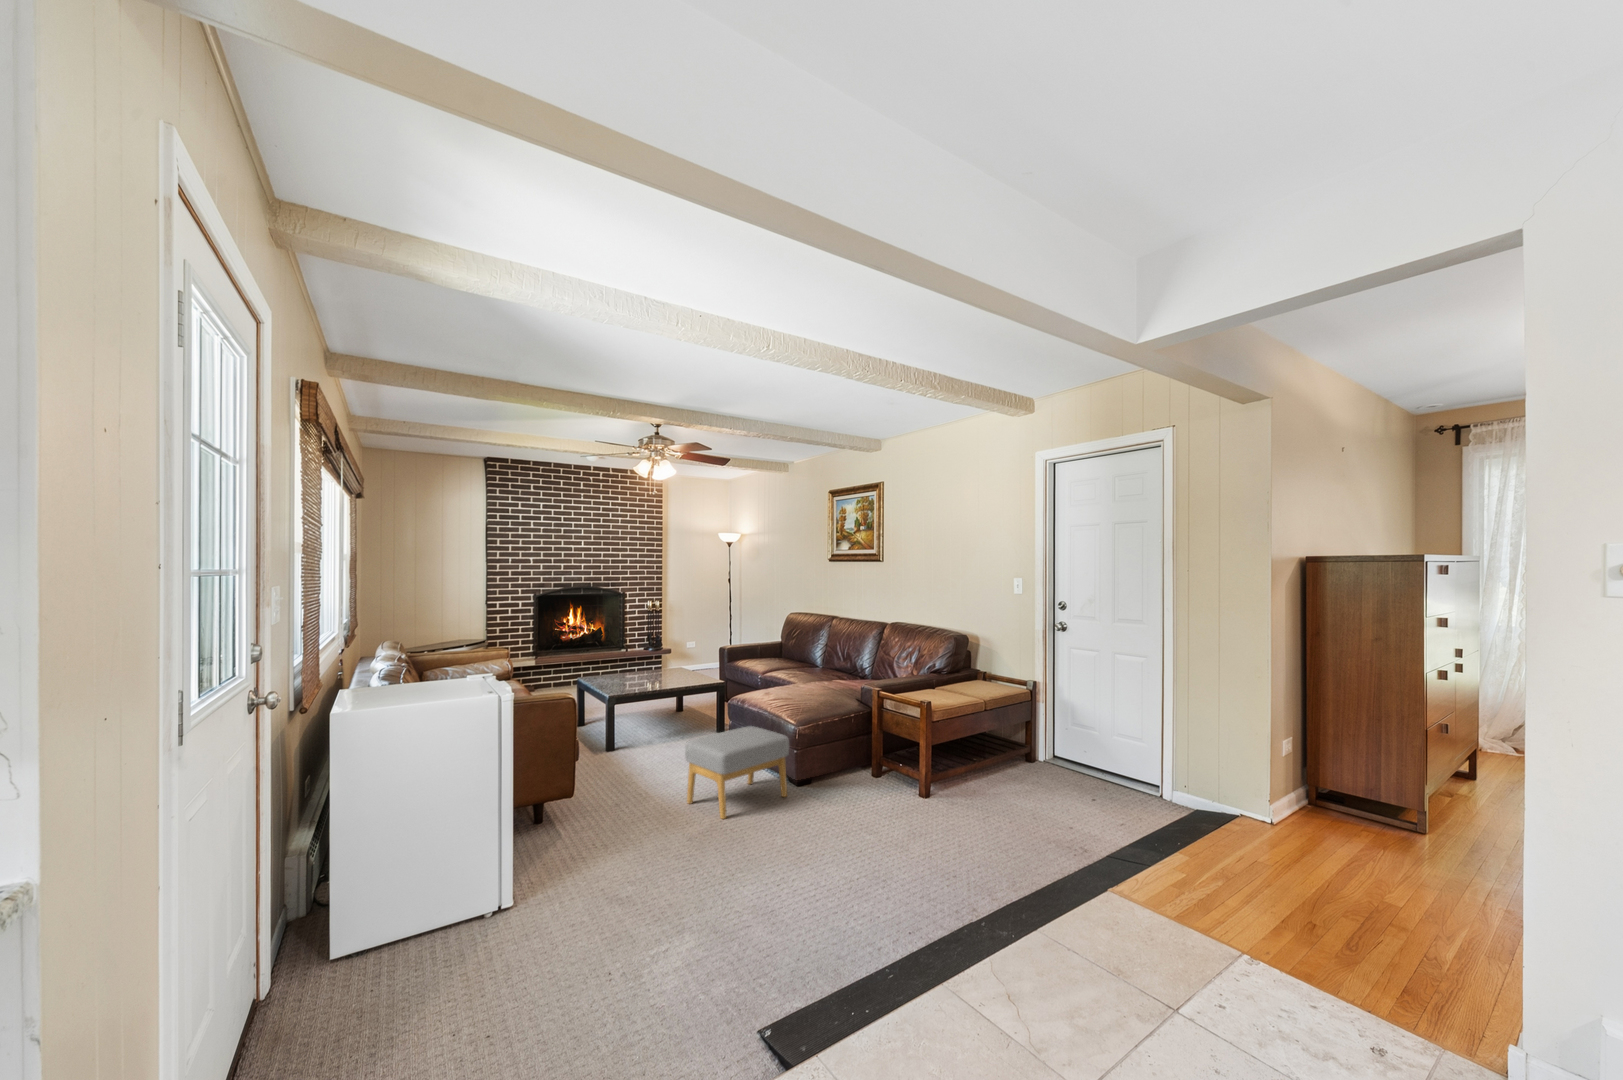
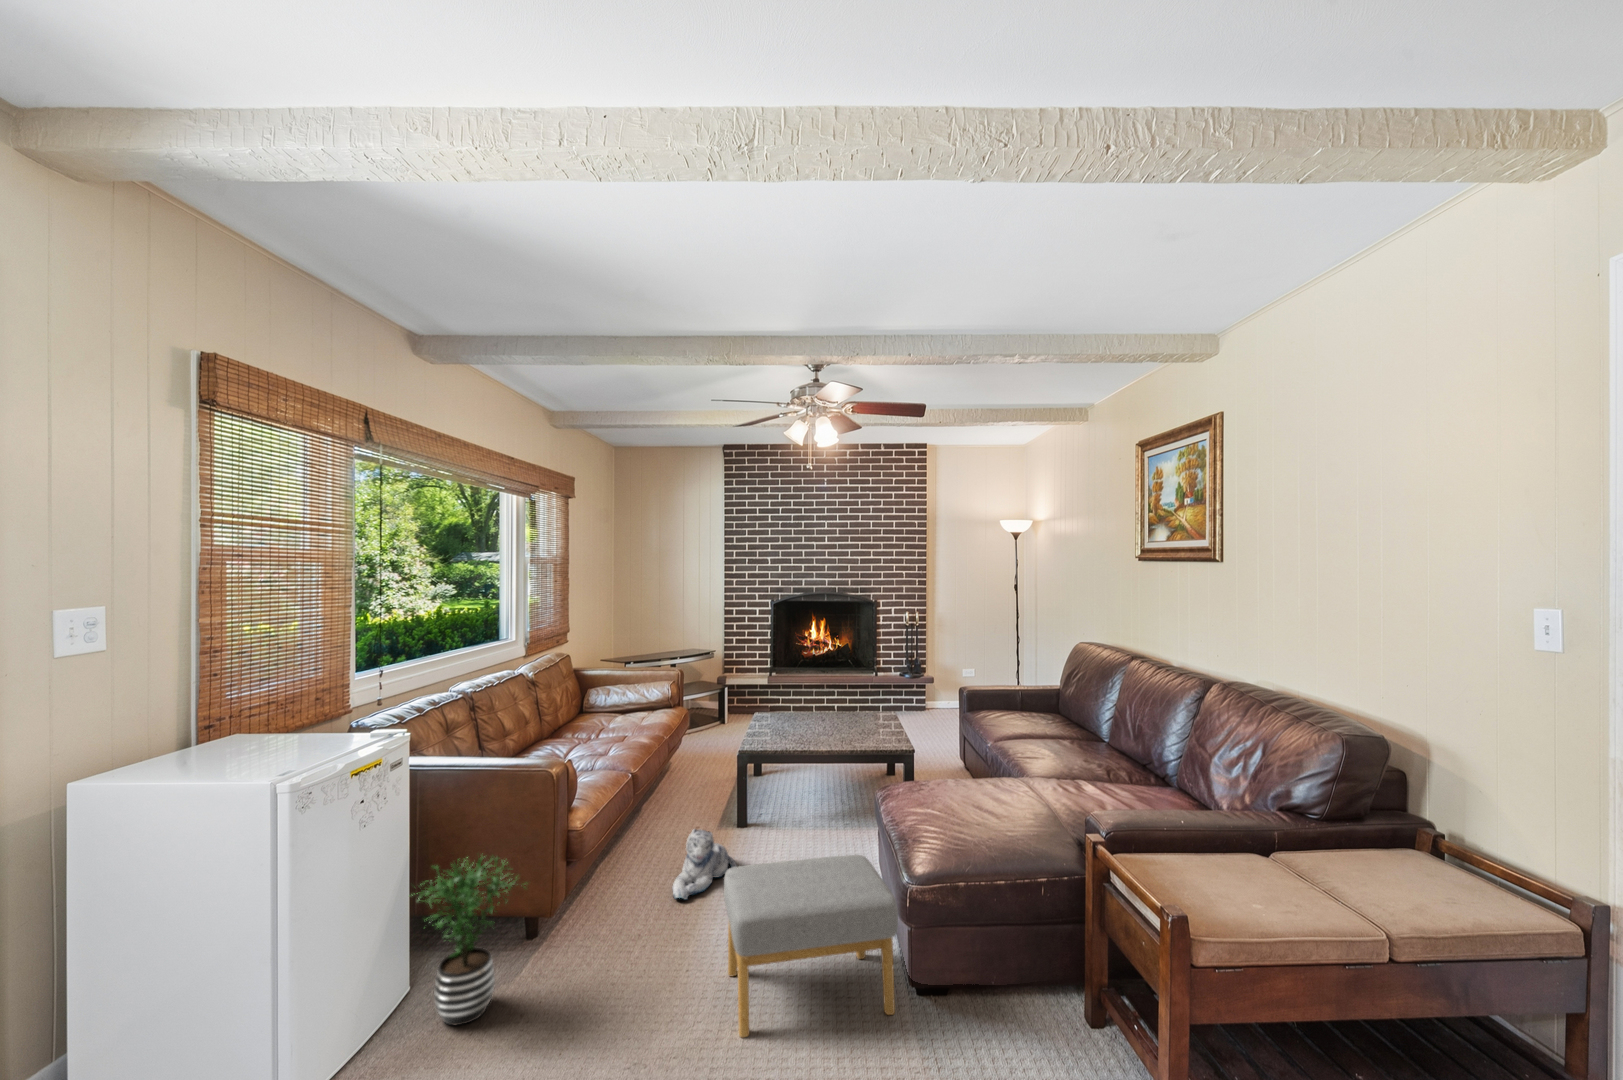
plush toy: none [603,741,639,785] -> present [673,829,737,899]
potted plant: none [510,748,586,856] -> present [417,857,517,1025]

